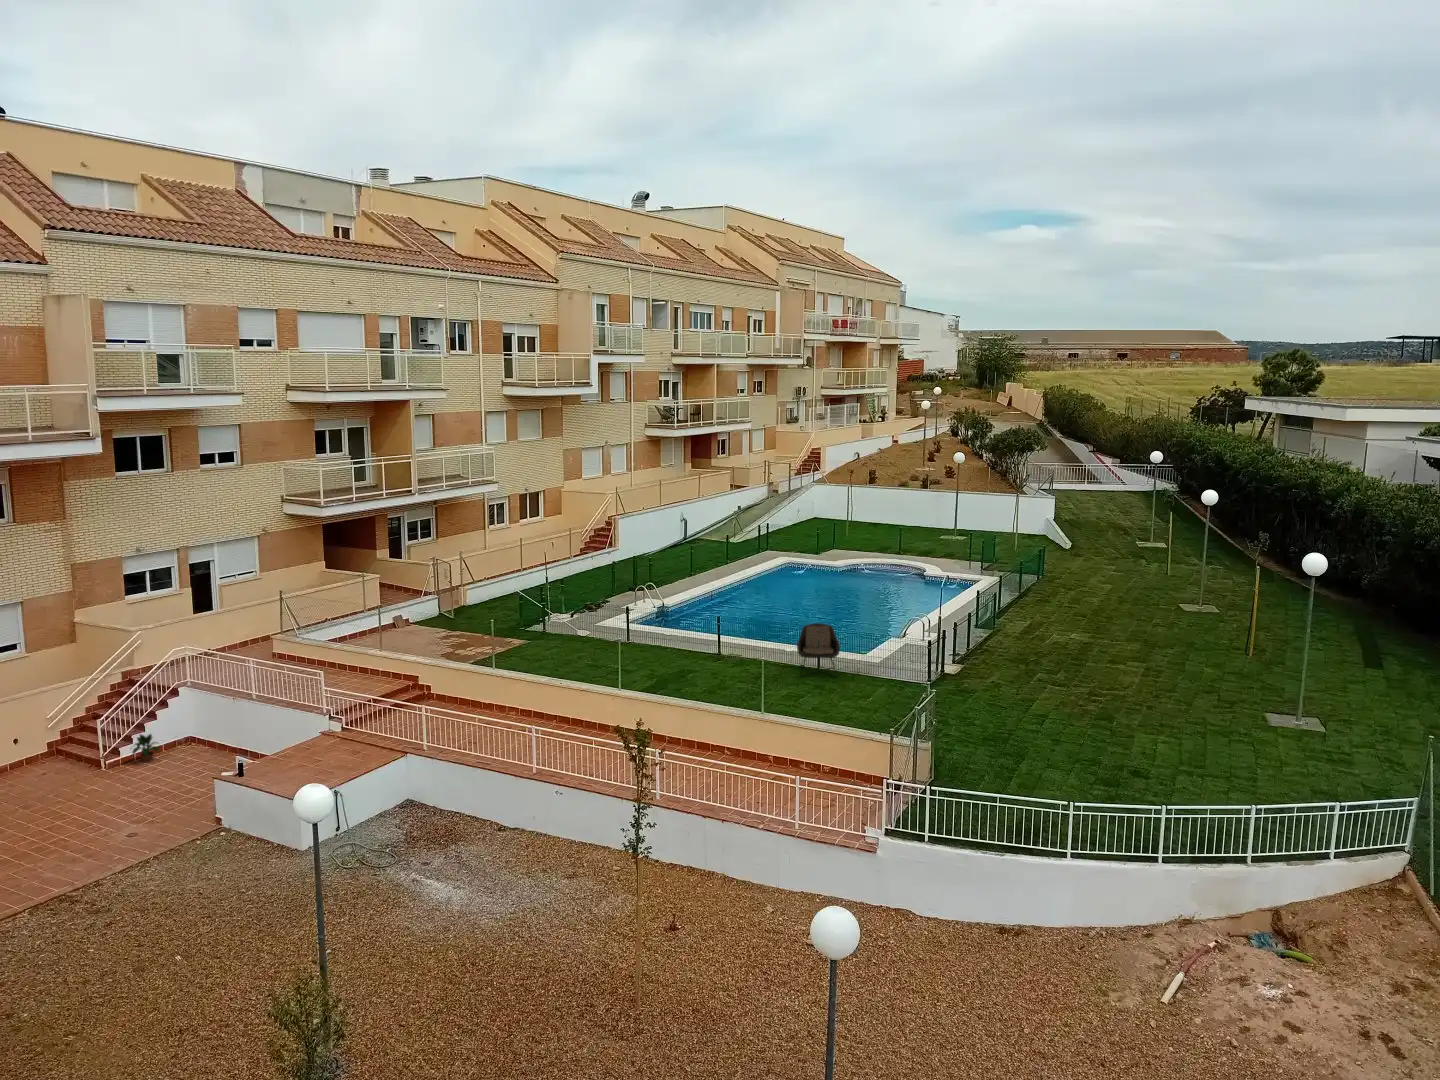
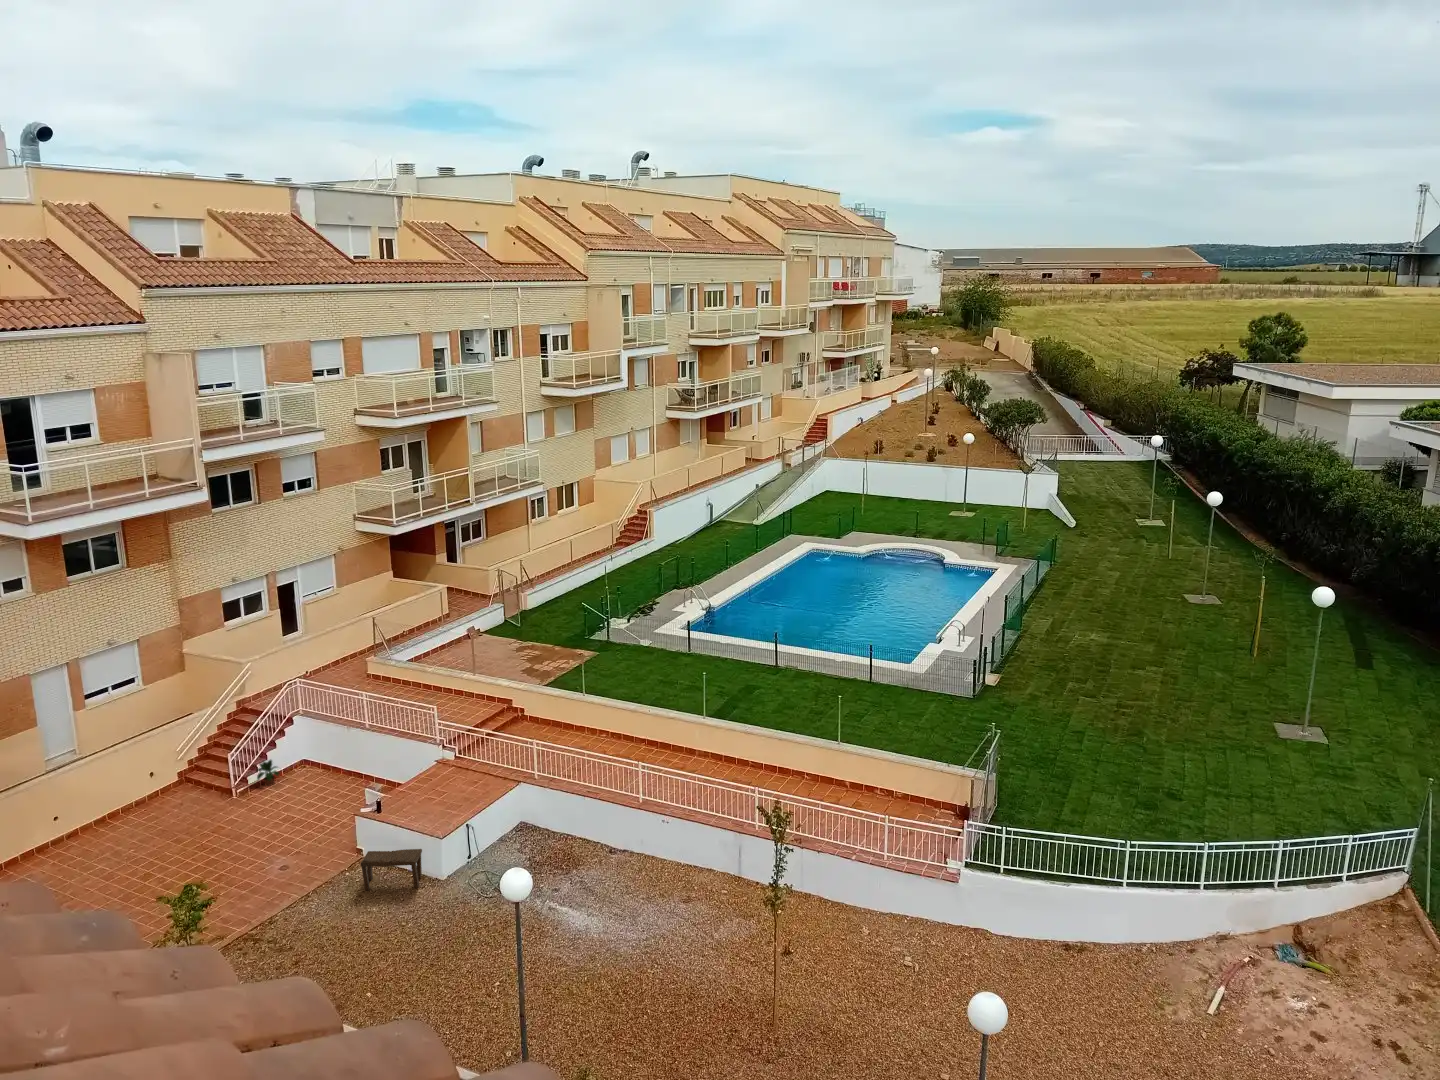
lounge chair: present [797,623,840,676] -> none [849,636,888,687]
bench: none [206,814,280,859] -> present [361,849,422,891]

